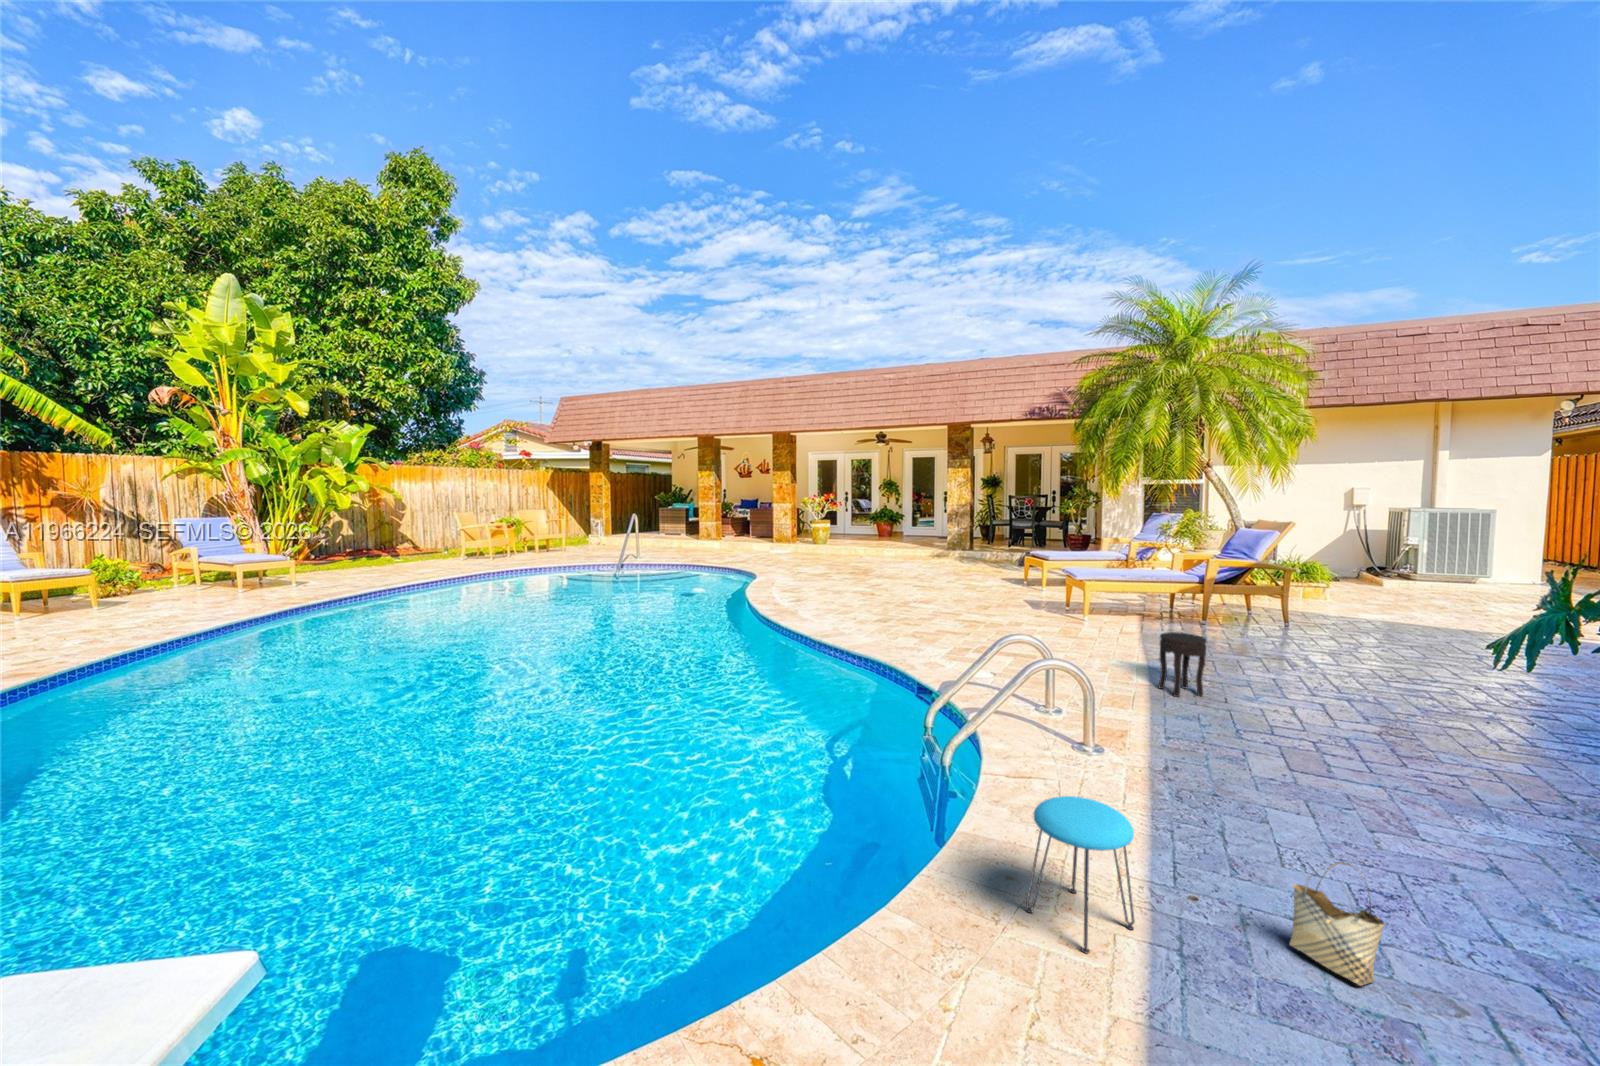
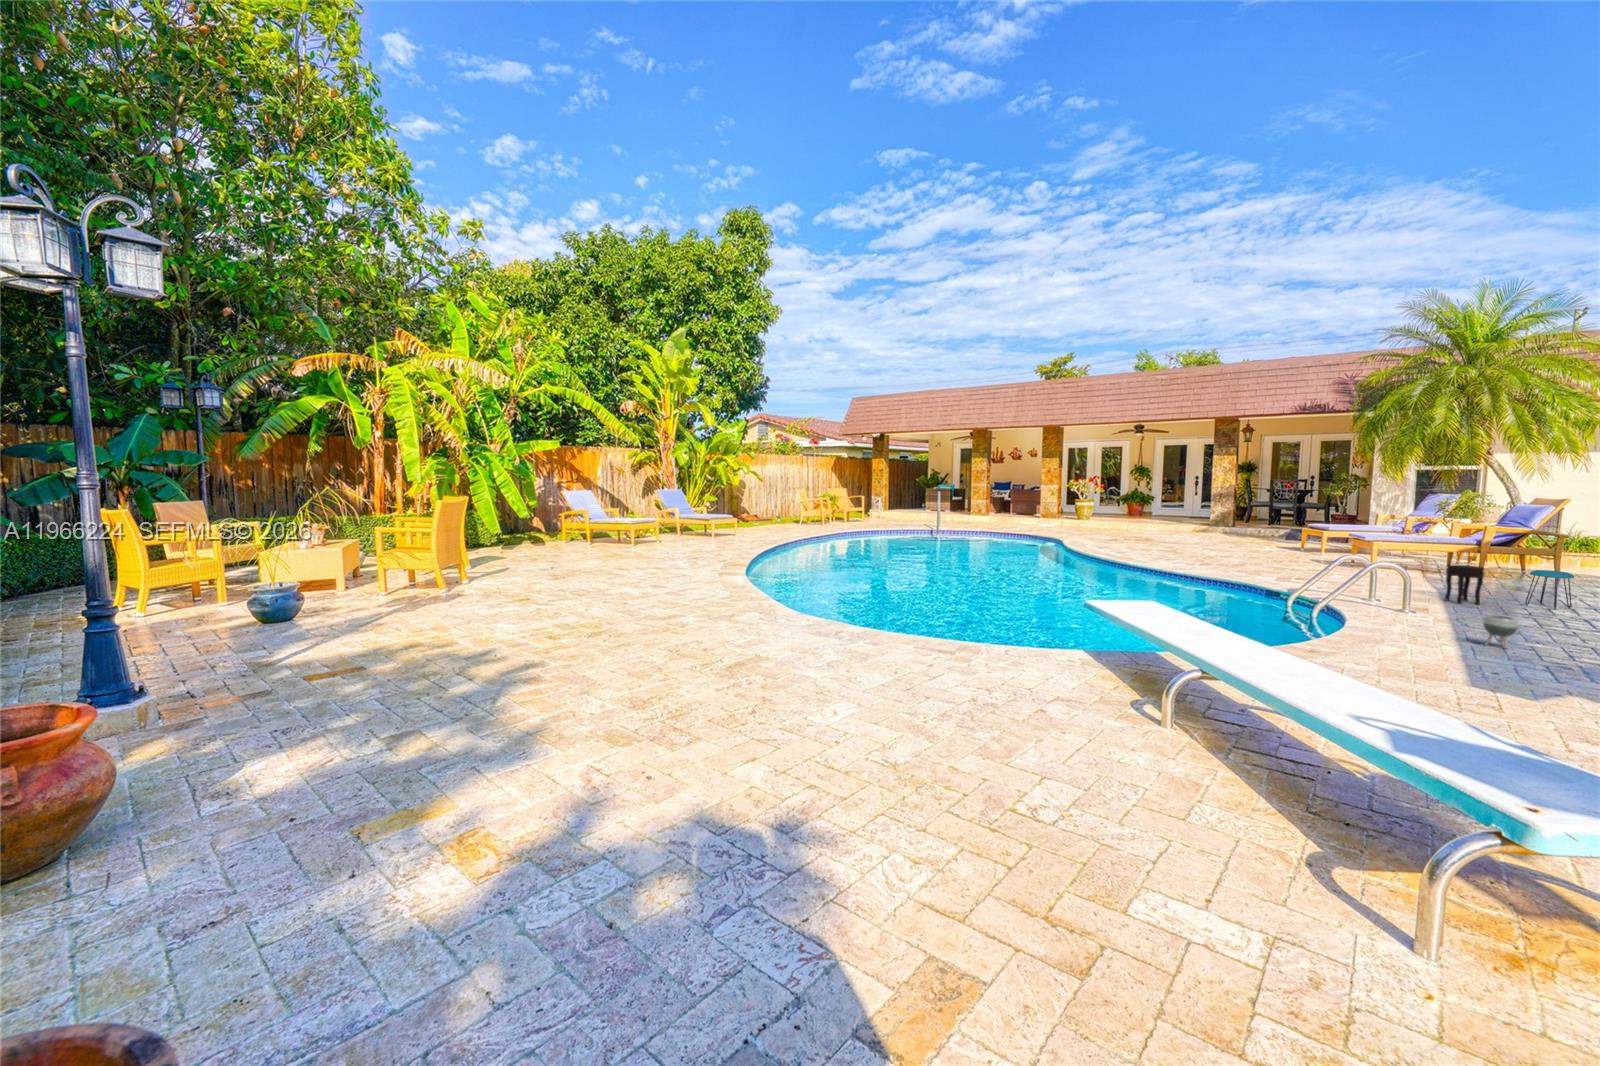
stool: present [1026,796,1135,953] -> present [1525,570,1574,610]
planter: none [1205,796,1266,878] -> present [1483,615,1518,649]
woven basket: present [1290,862,1384,986] -> none [1526,624,1573,668]

